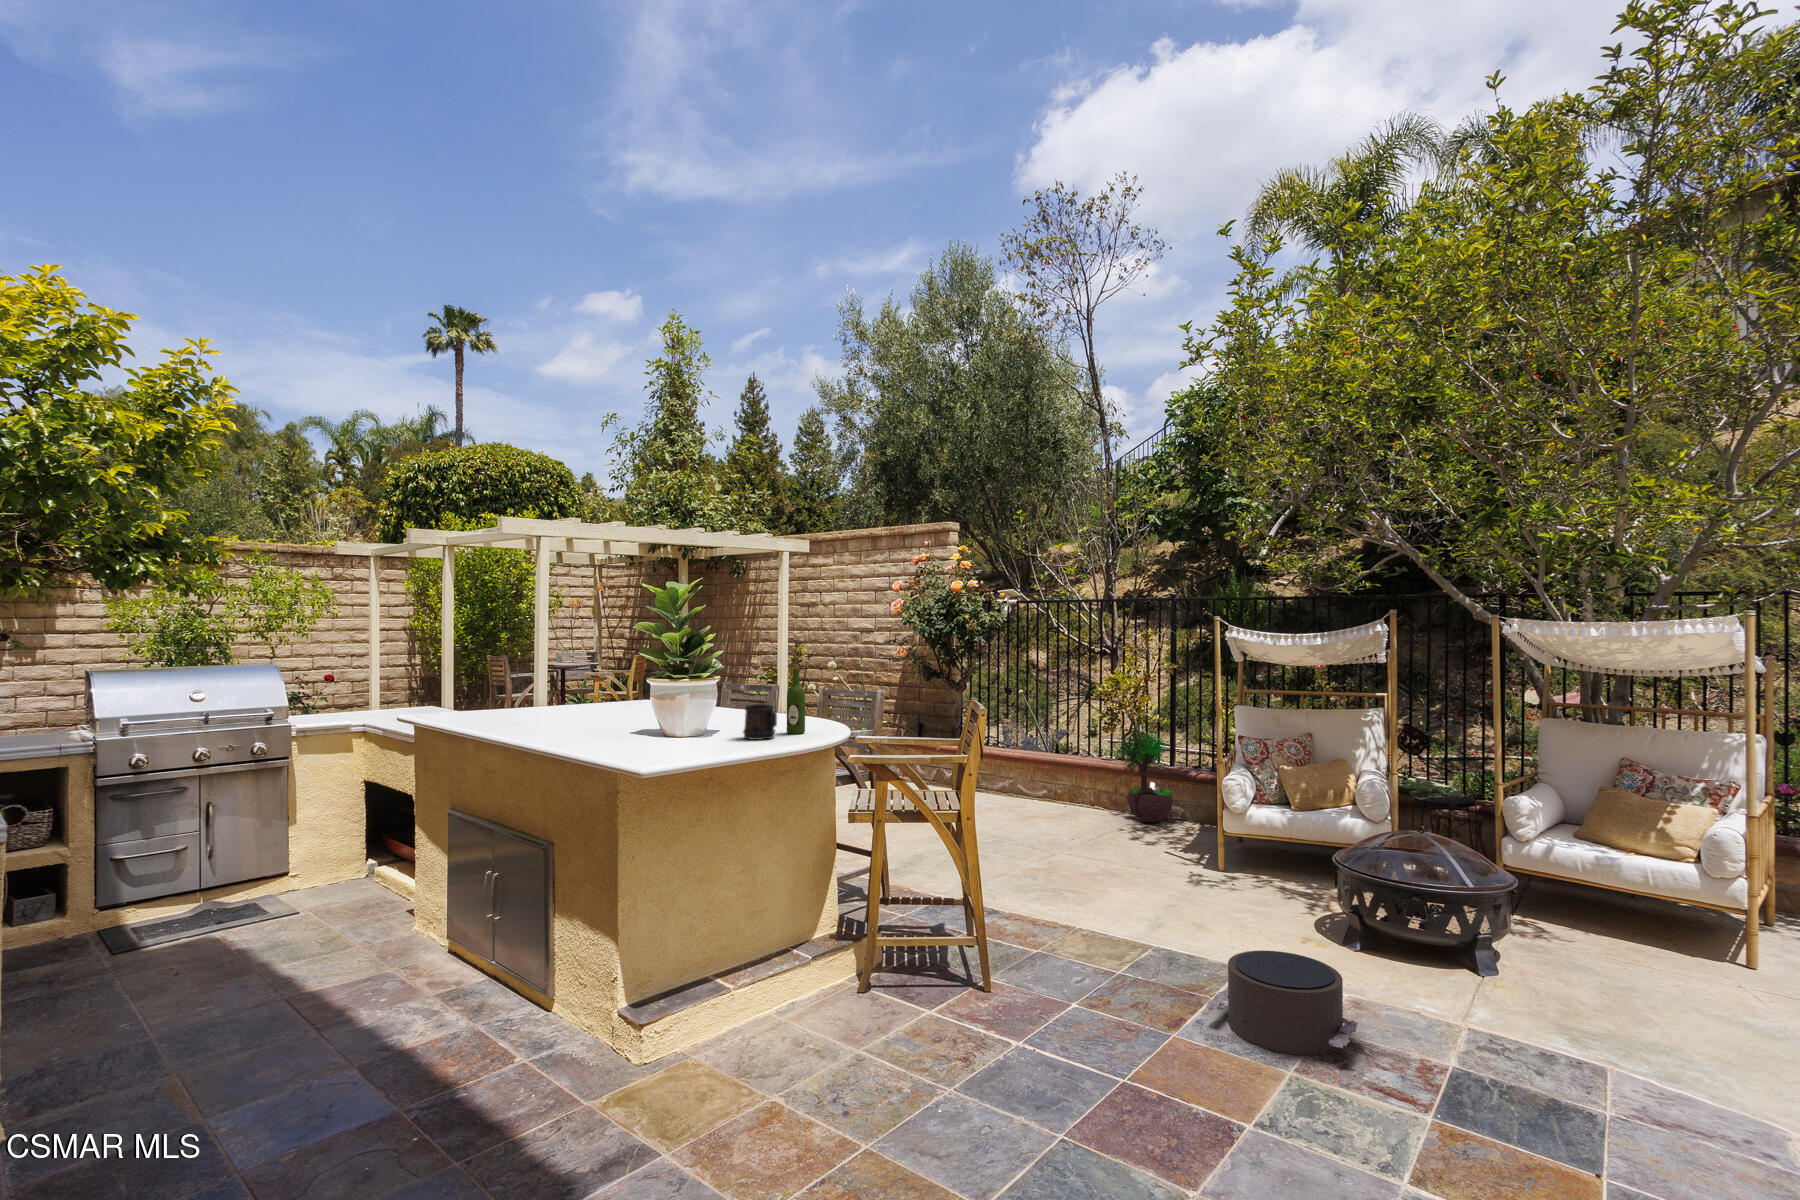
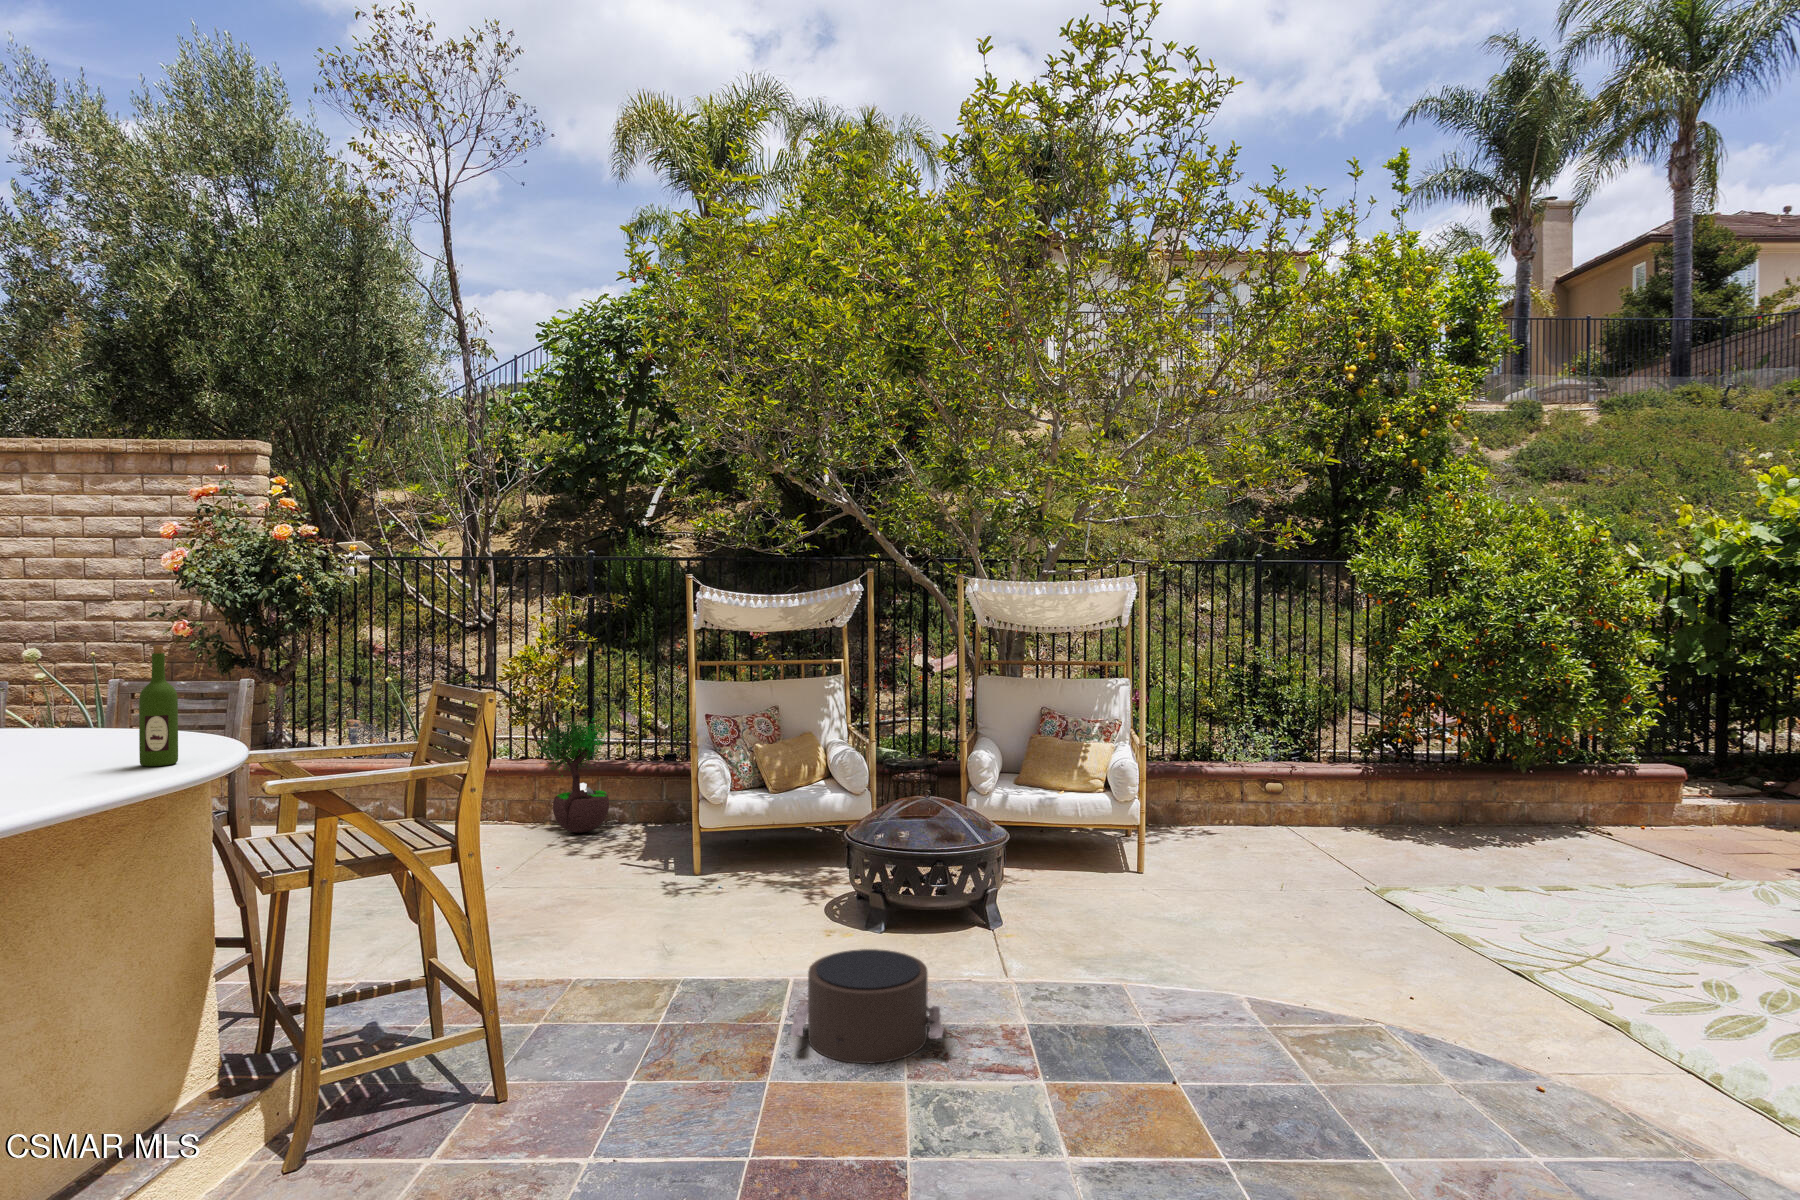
beer mug: present [743,704,777,740] -> none [56,719,136,784]

